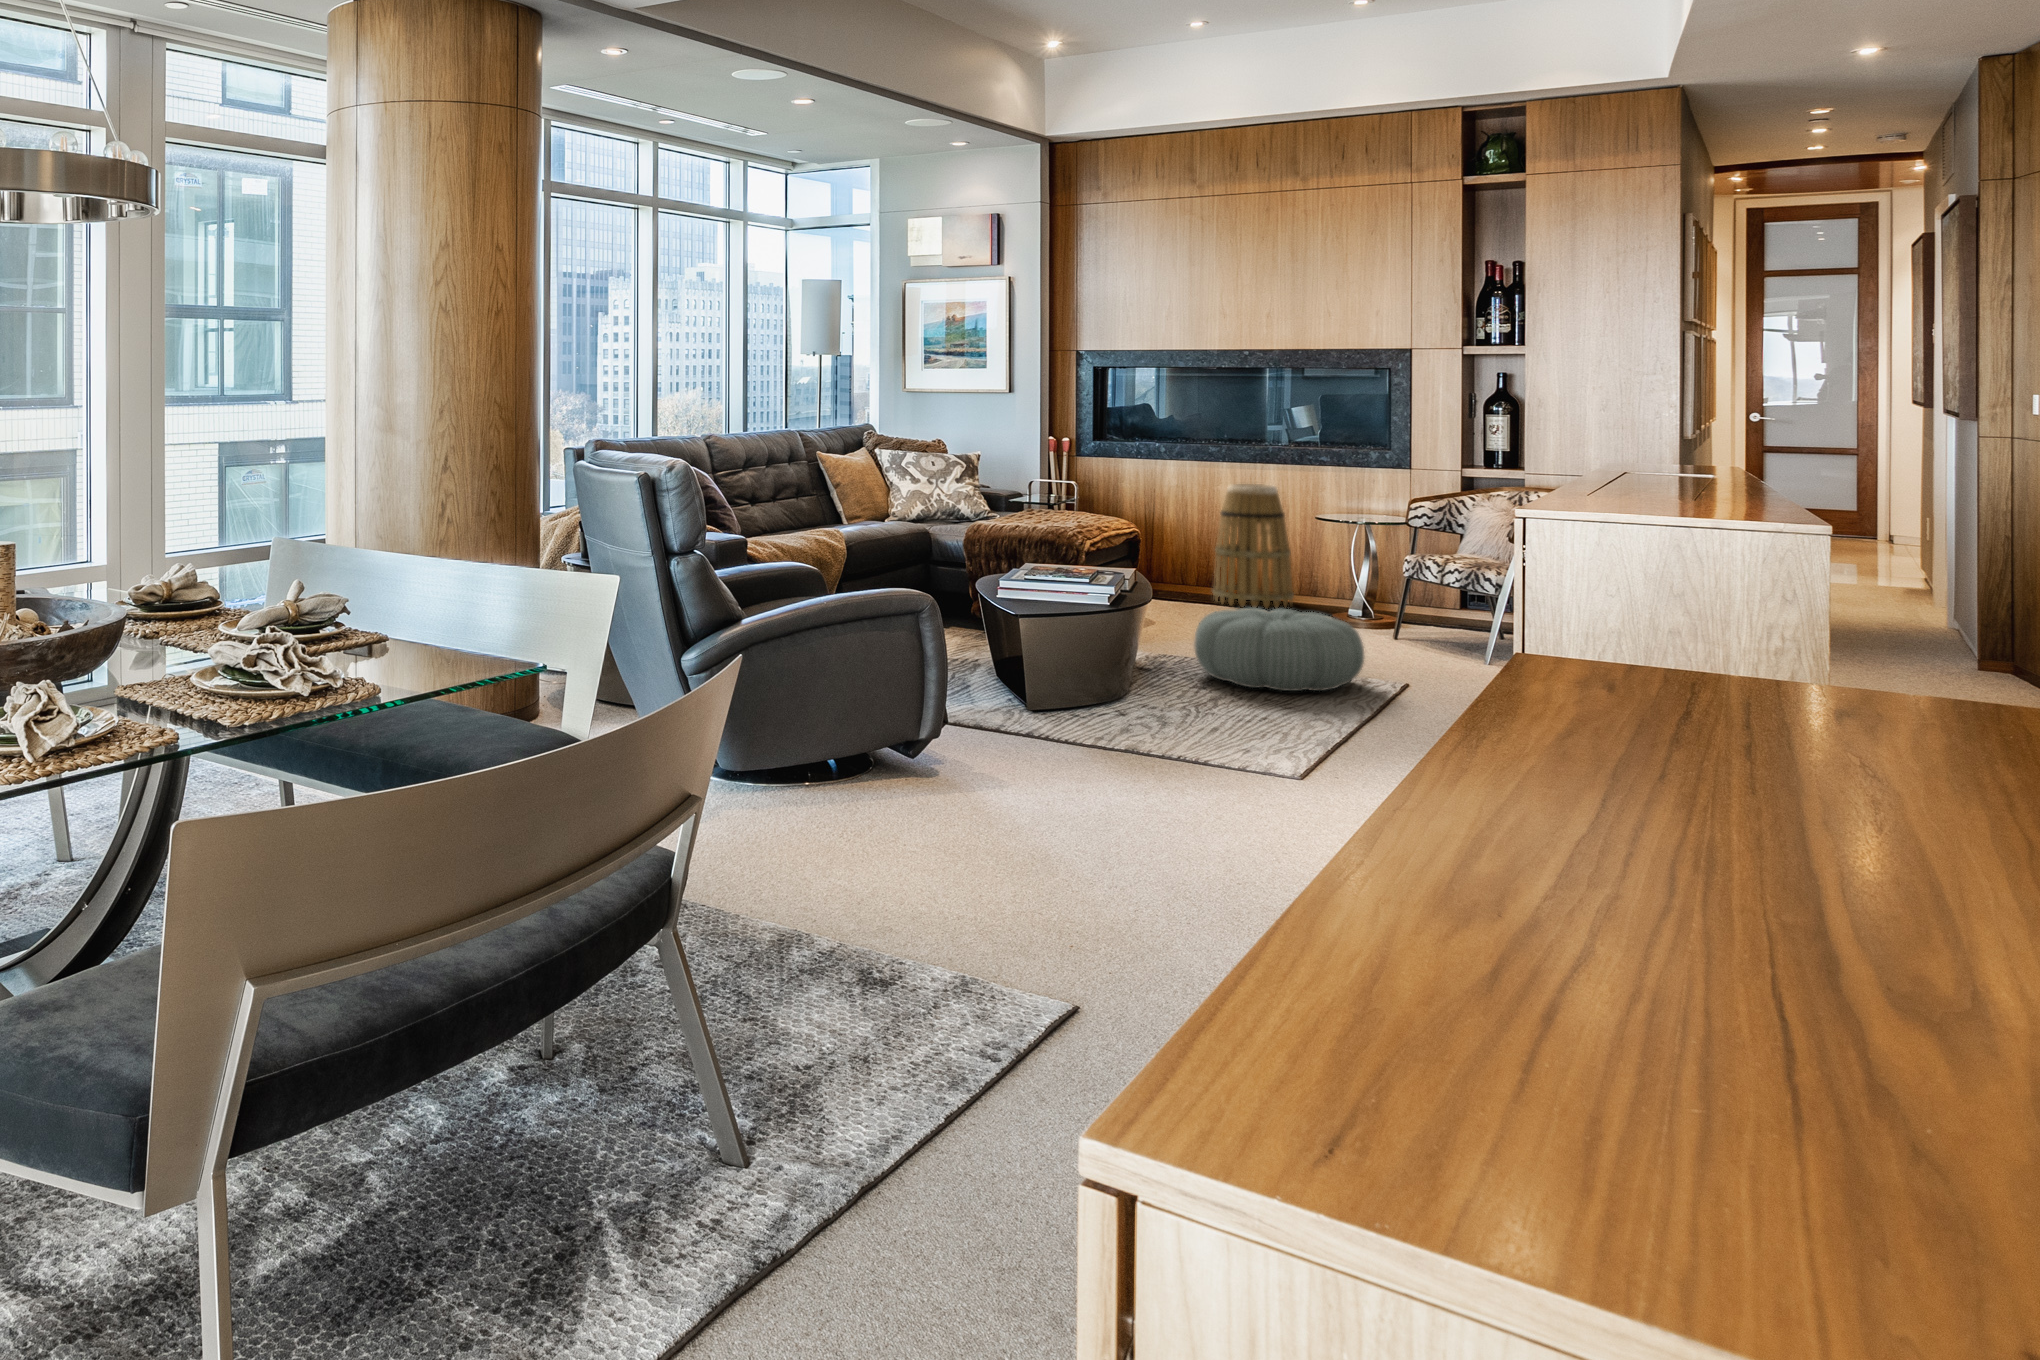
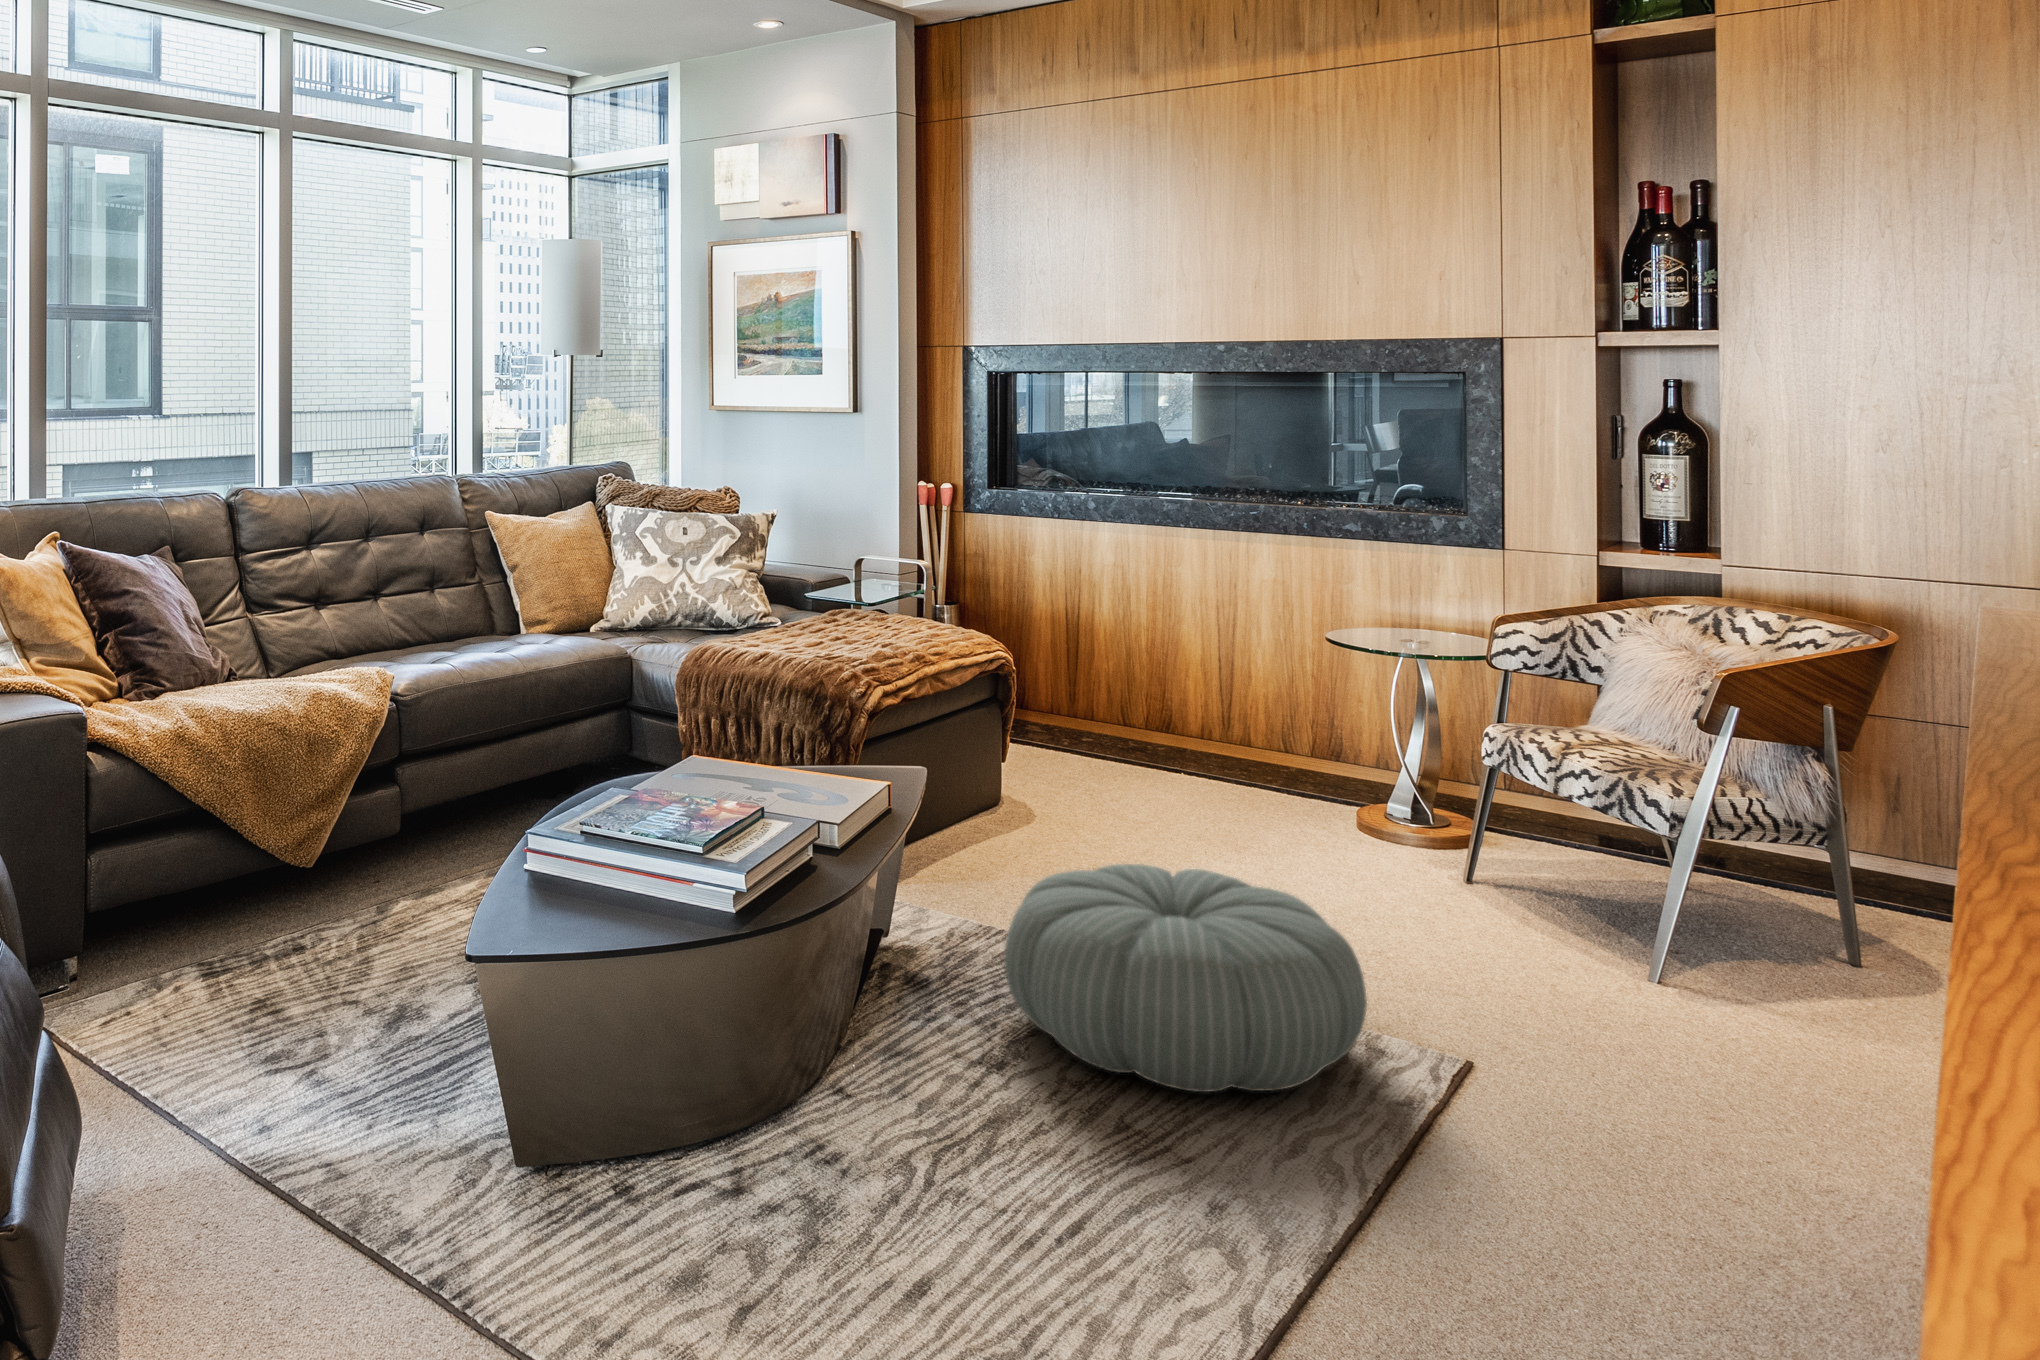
basket: present [1212,484,1294,608] -> none [1159,570,1296,792]

